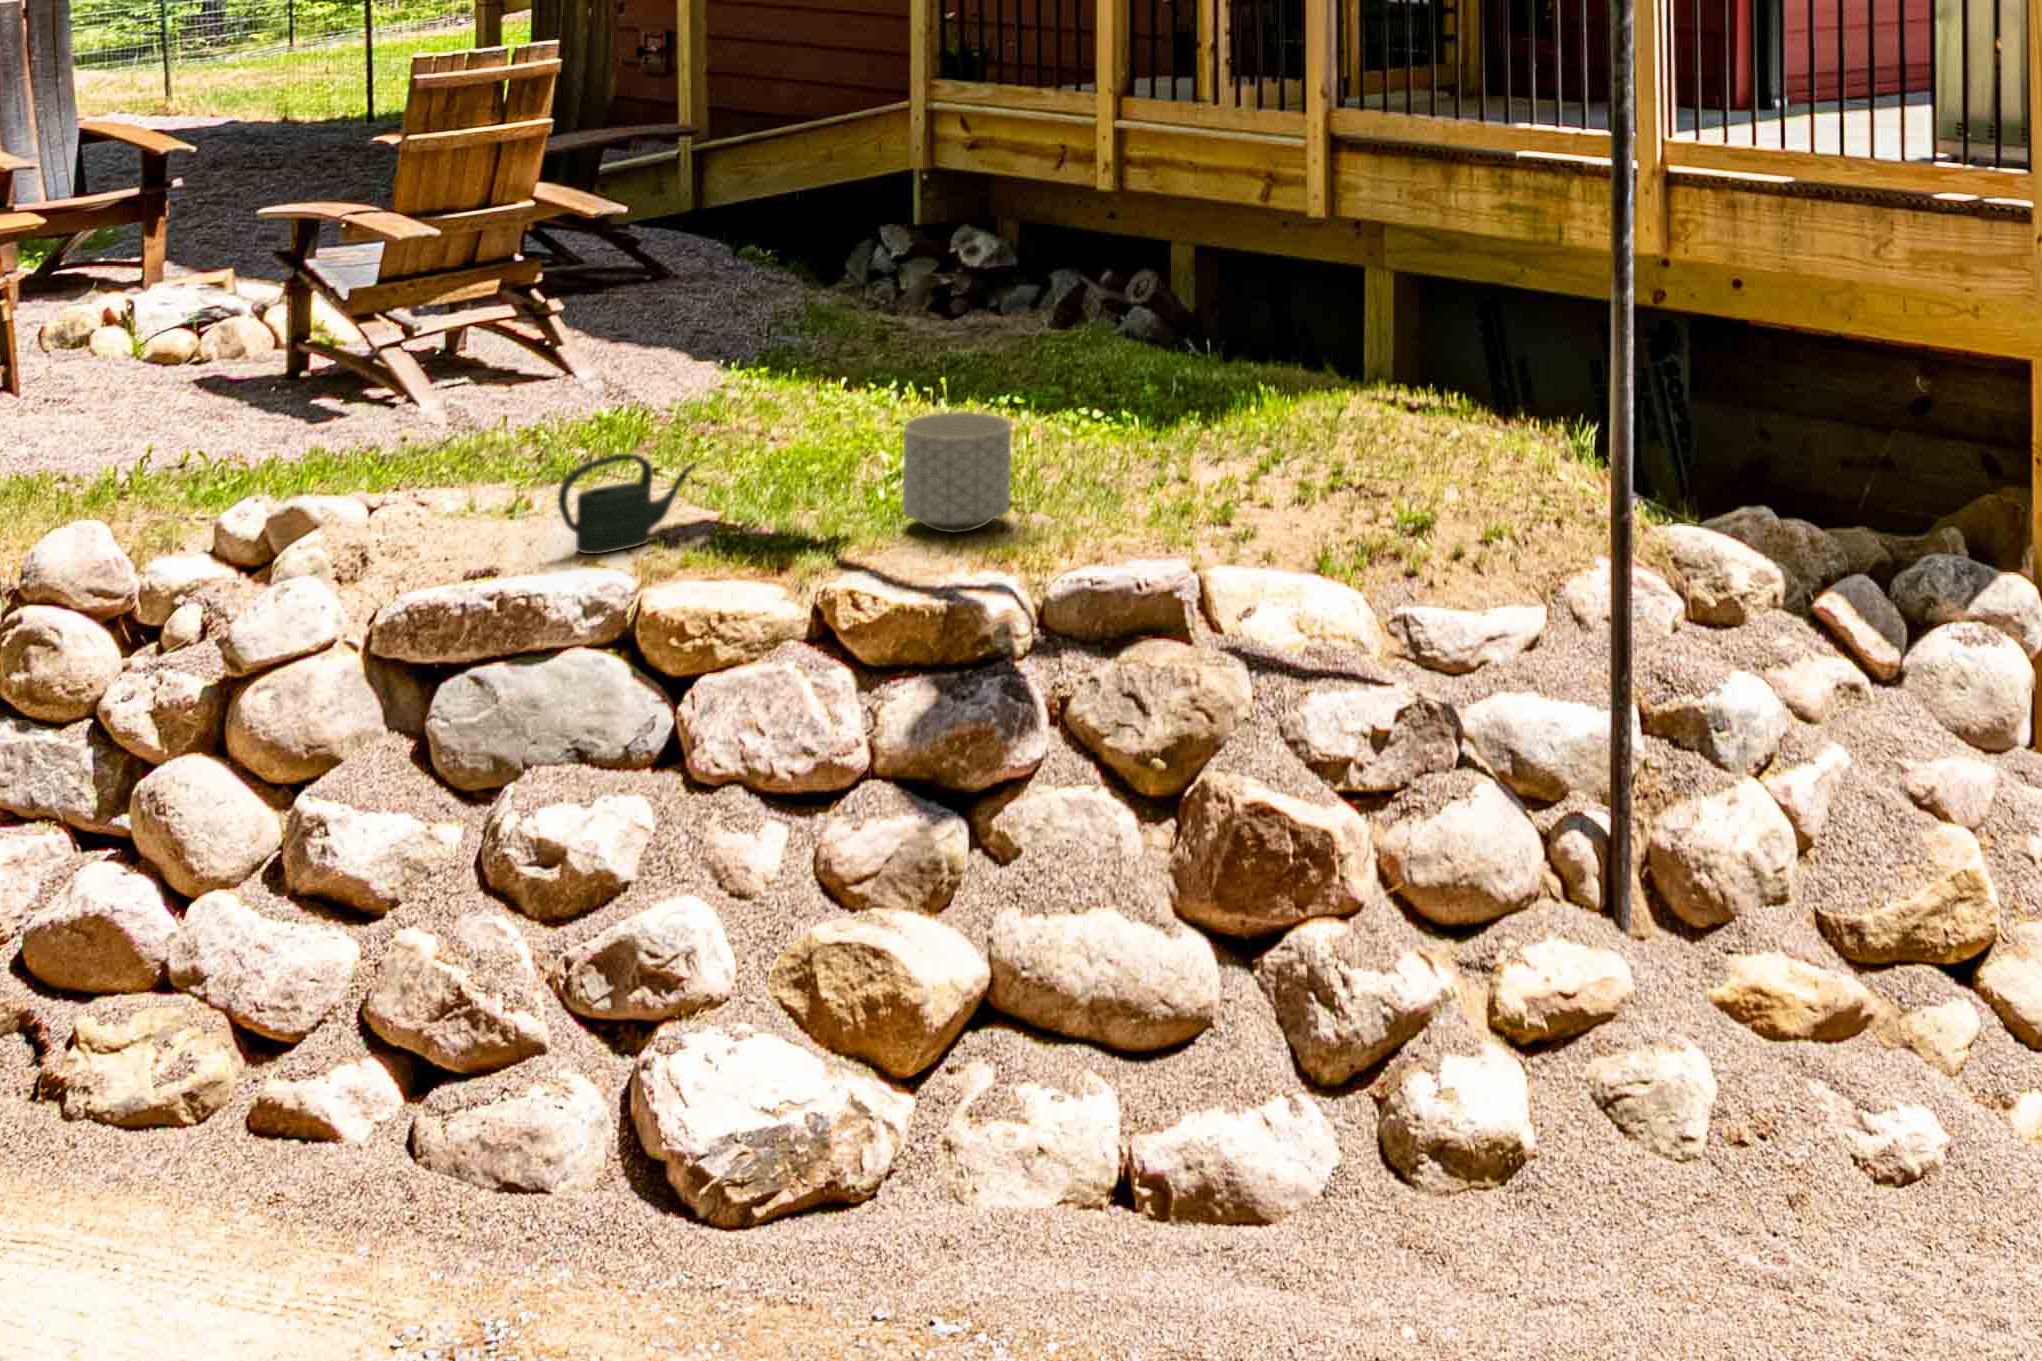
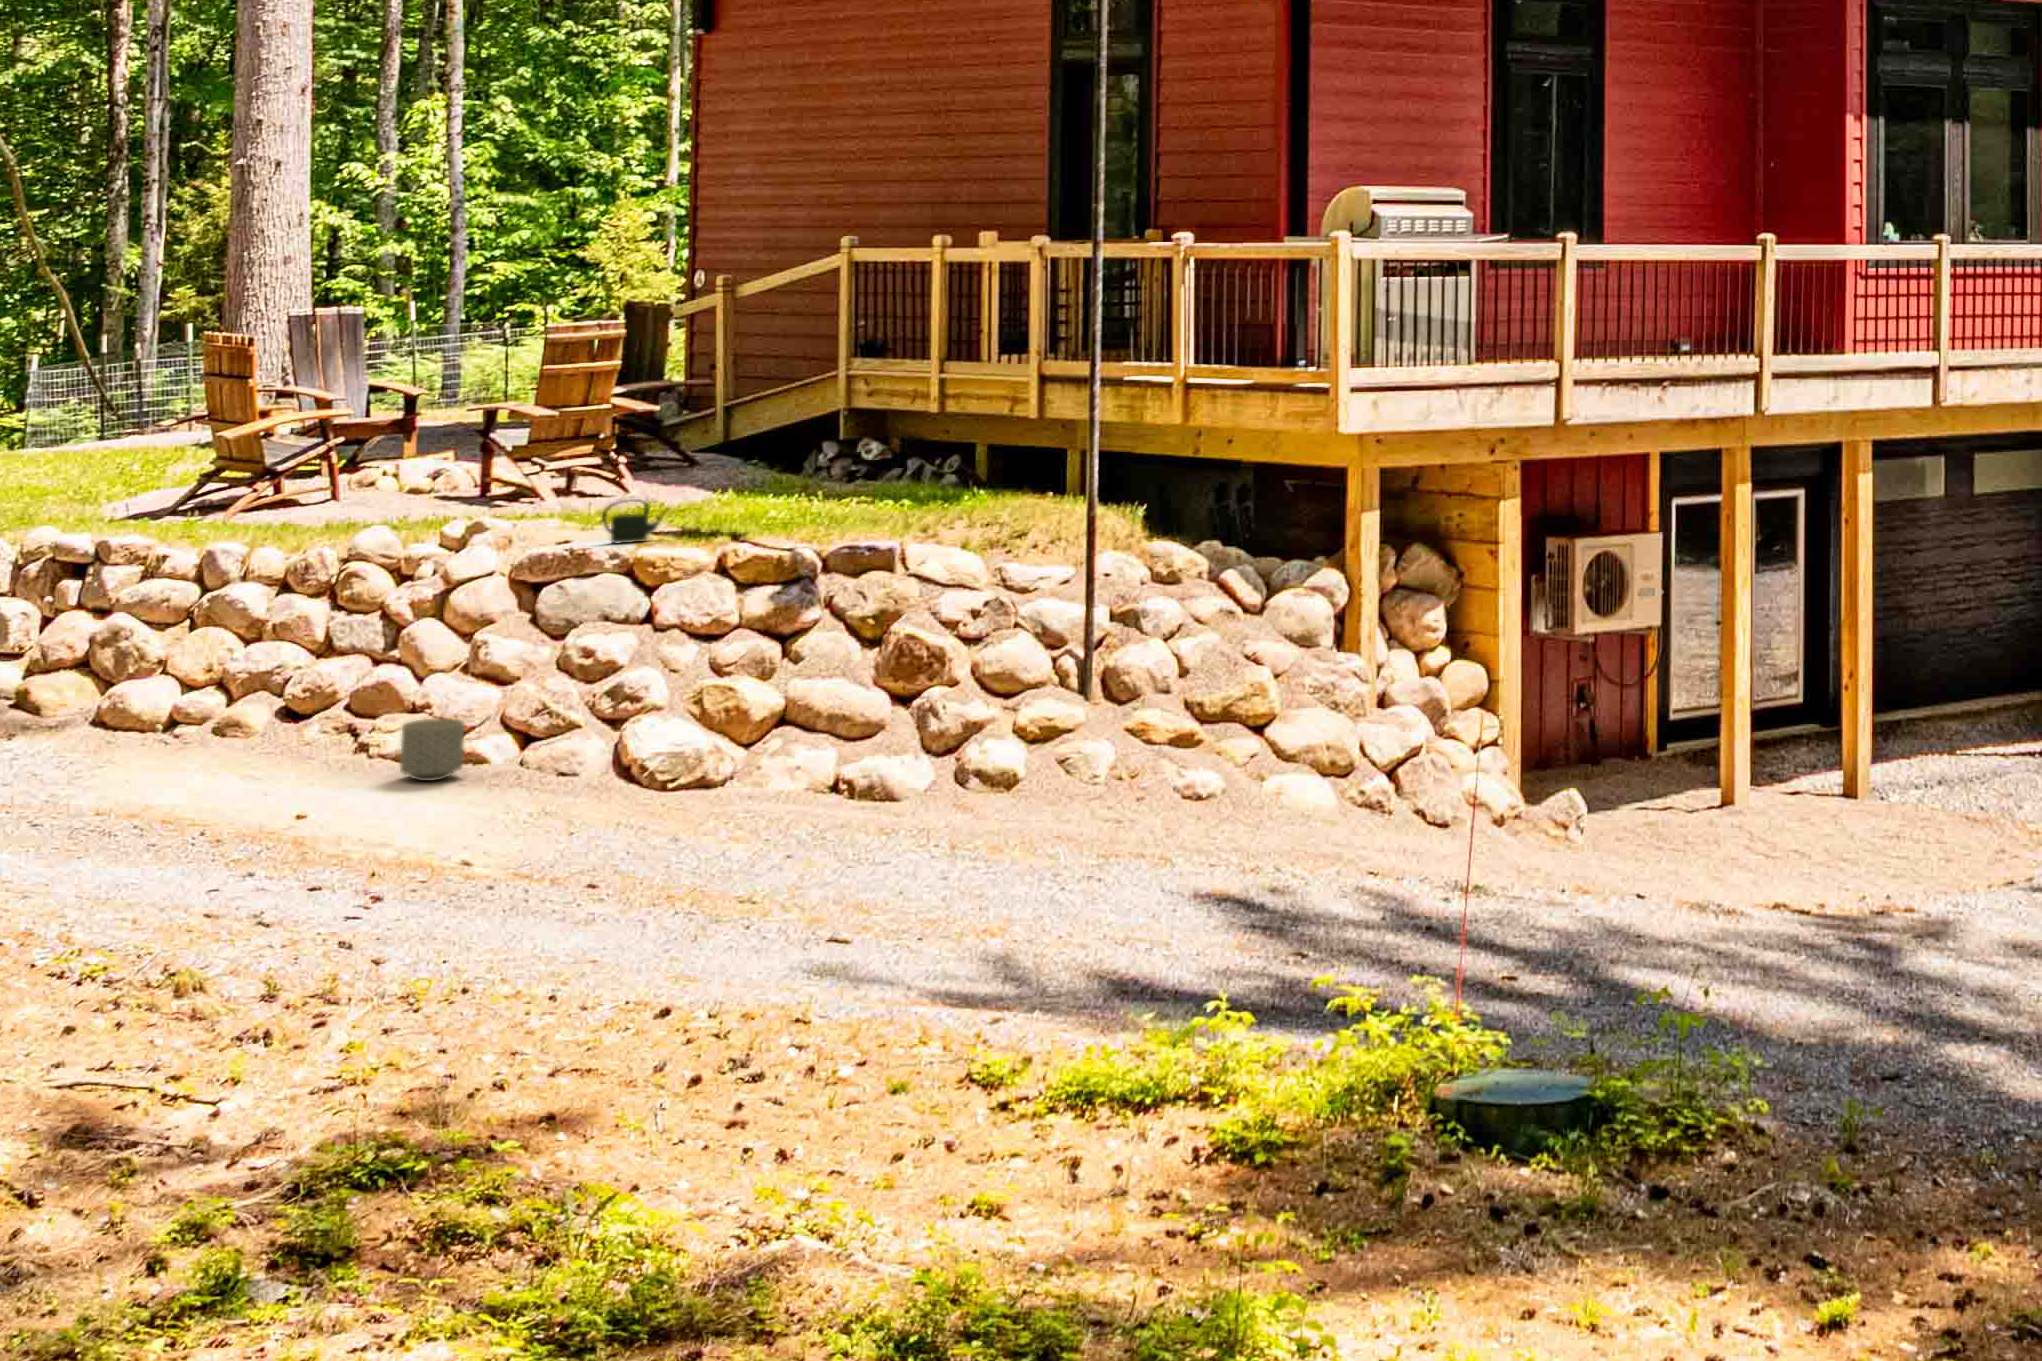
planter: present [903,412,1011,533] -> present [400,718,464,781]

